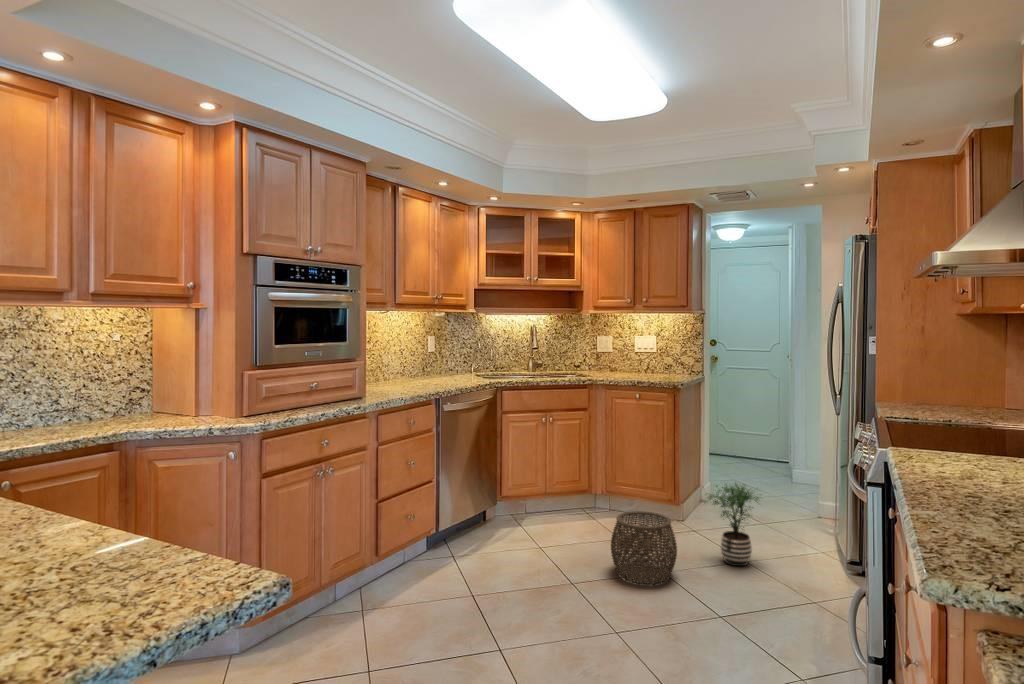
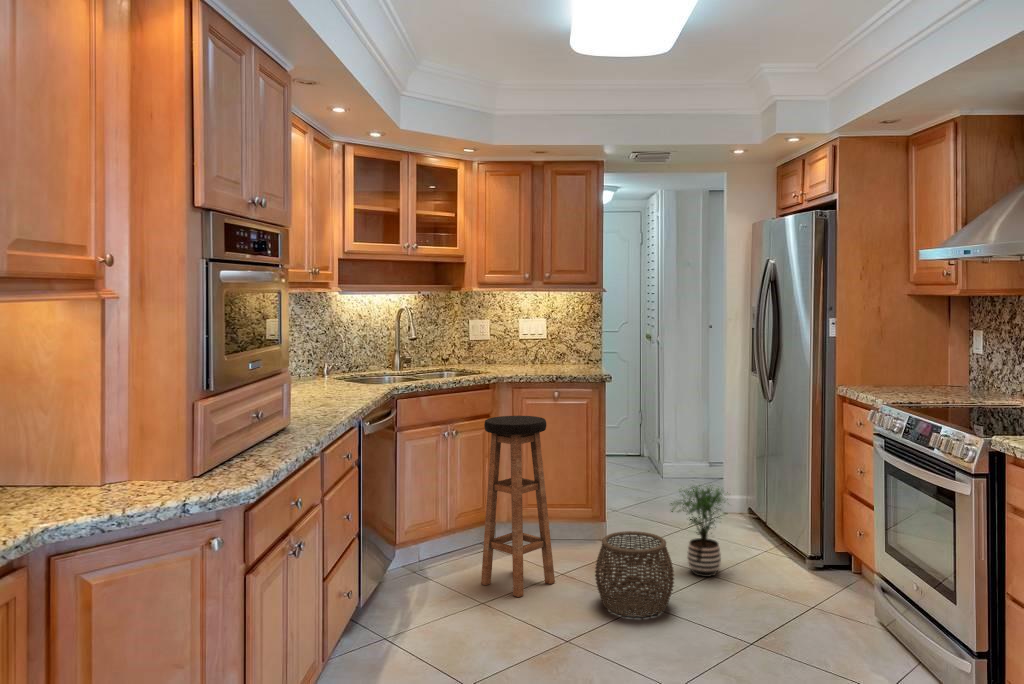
bar stool: none [546,409,601,551] -> present [481,416,555,597]

